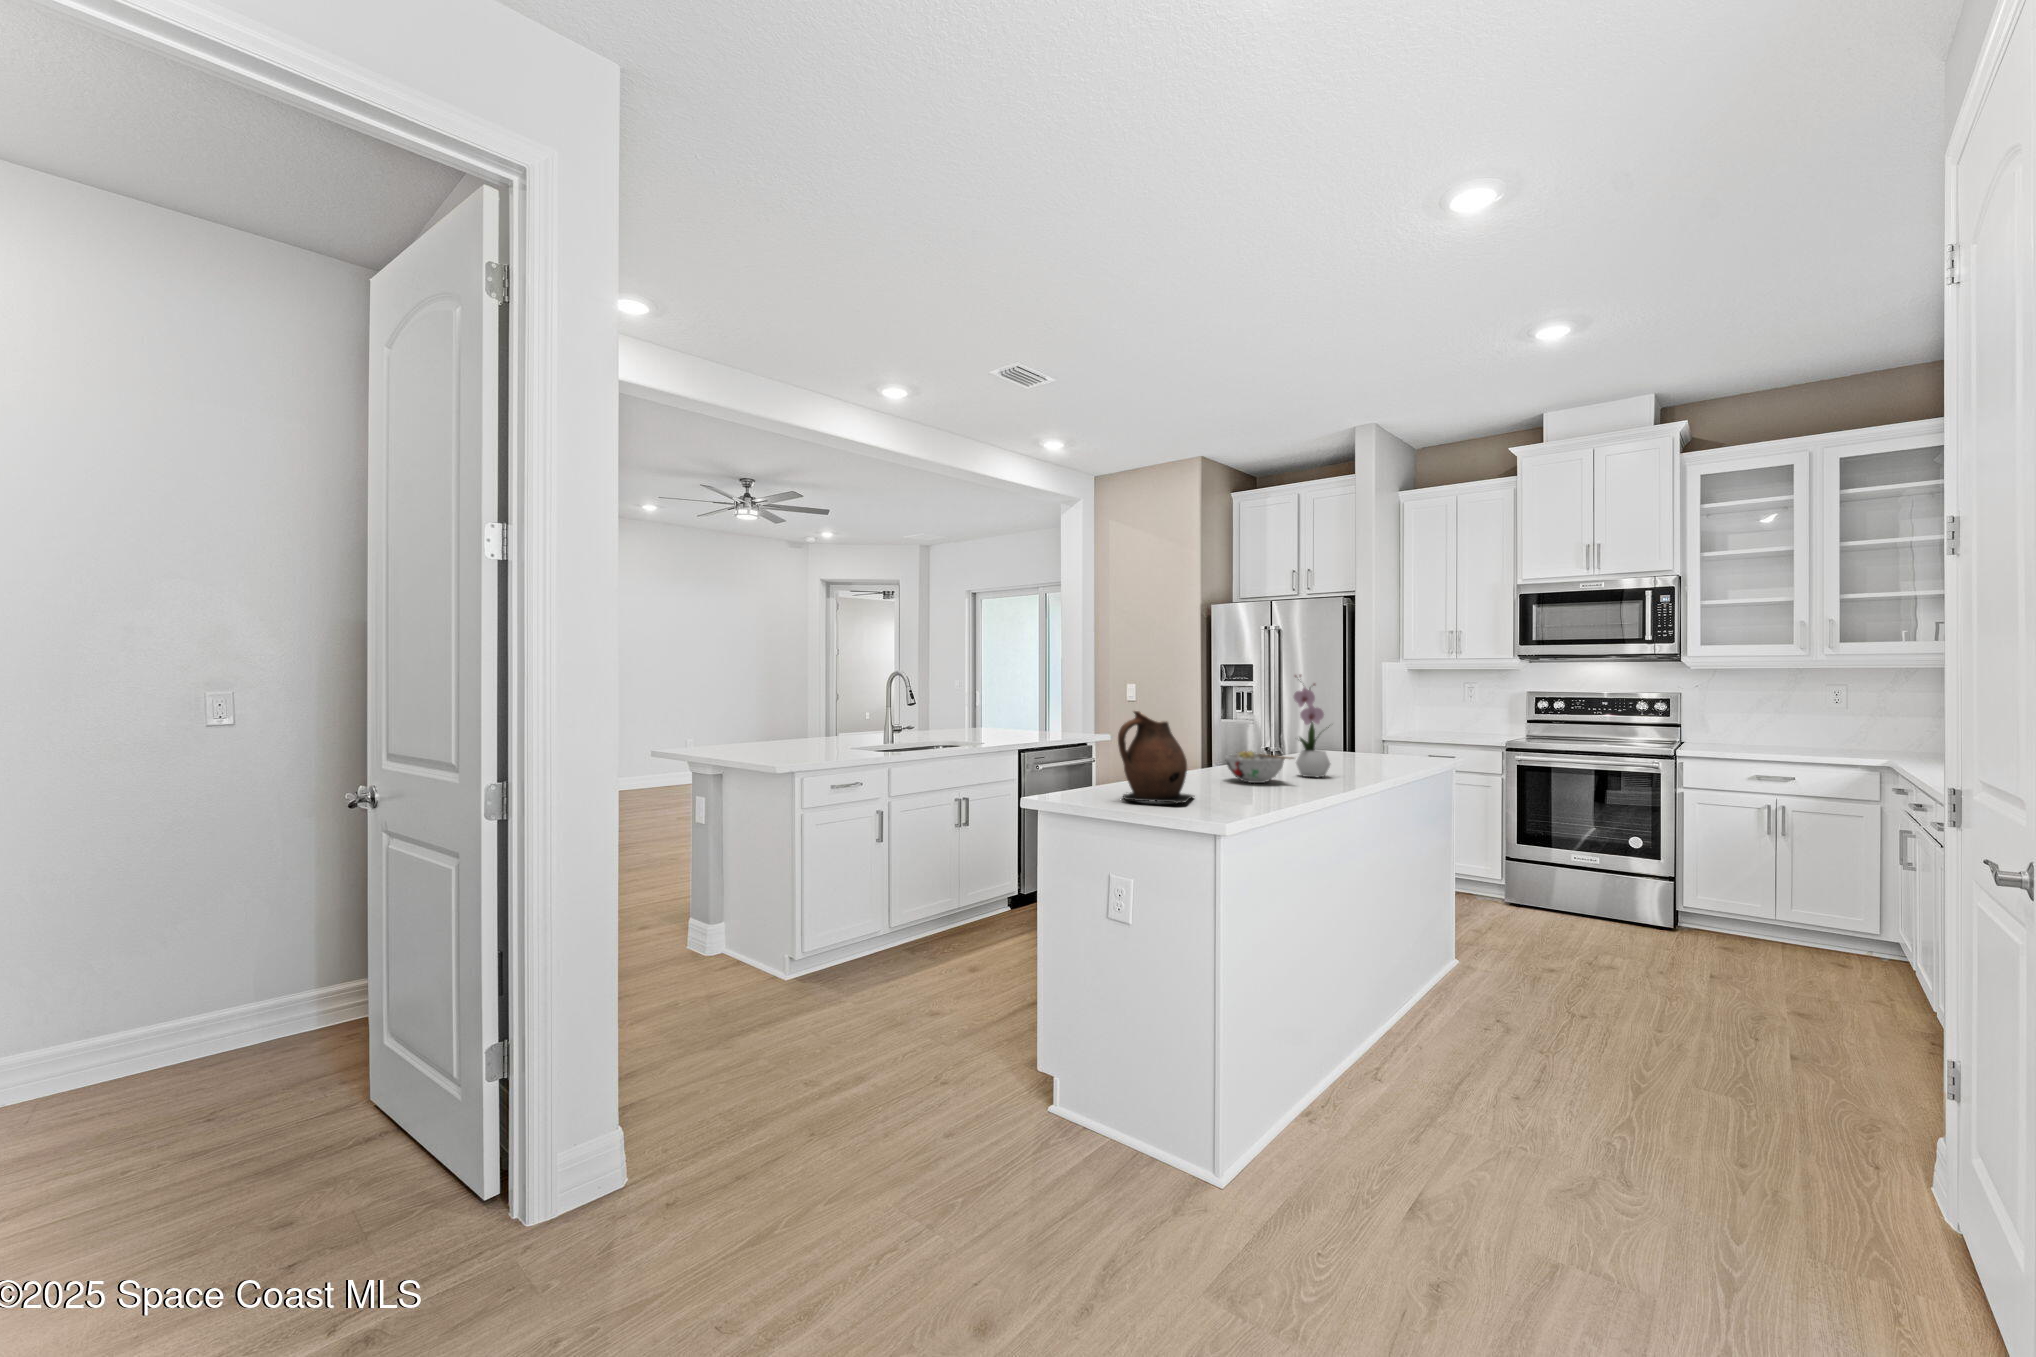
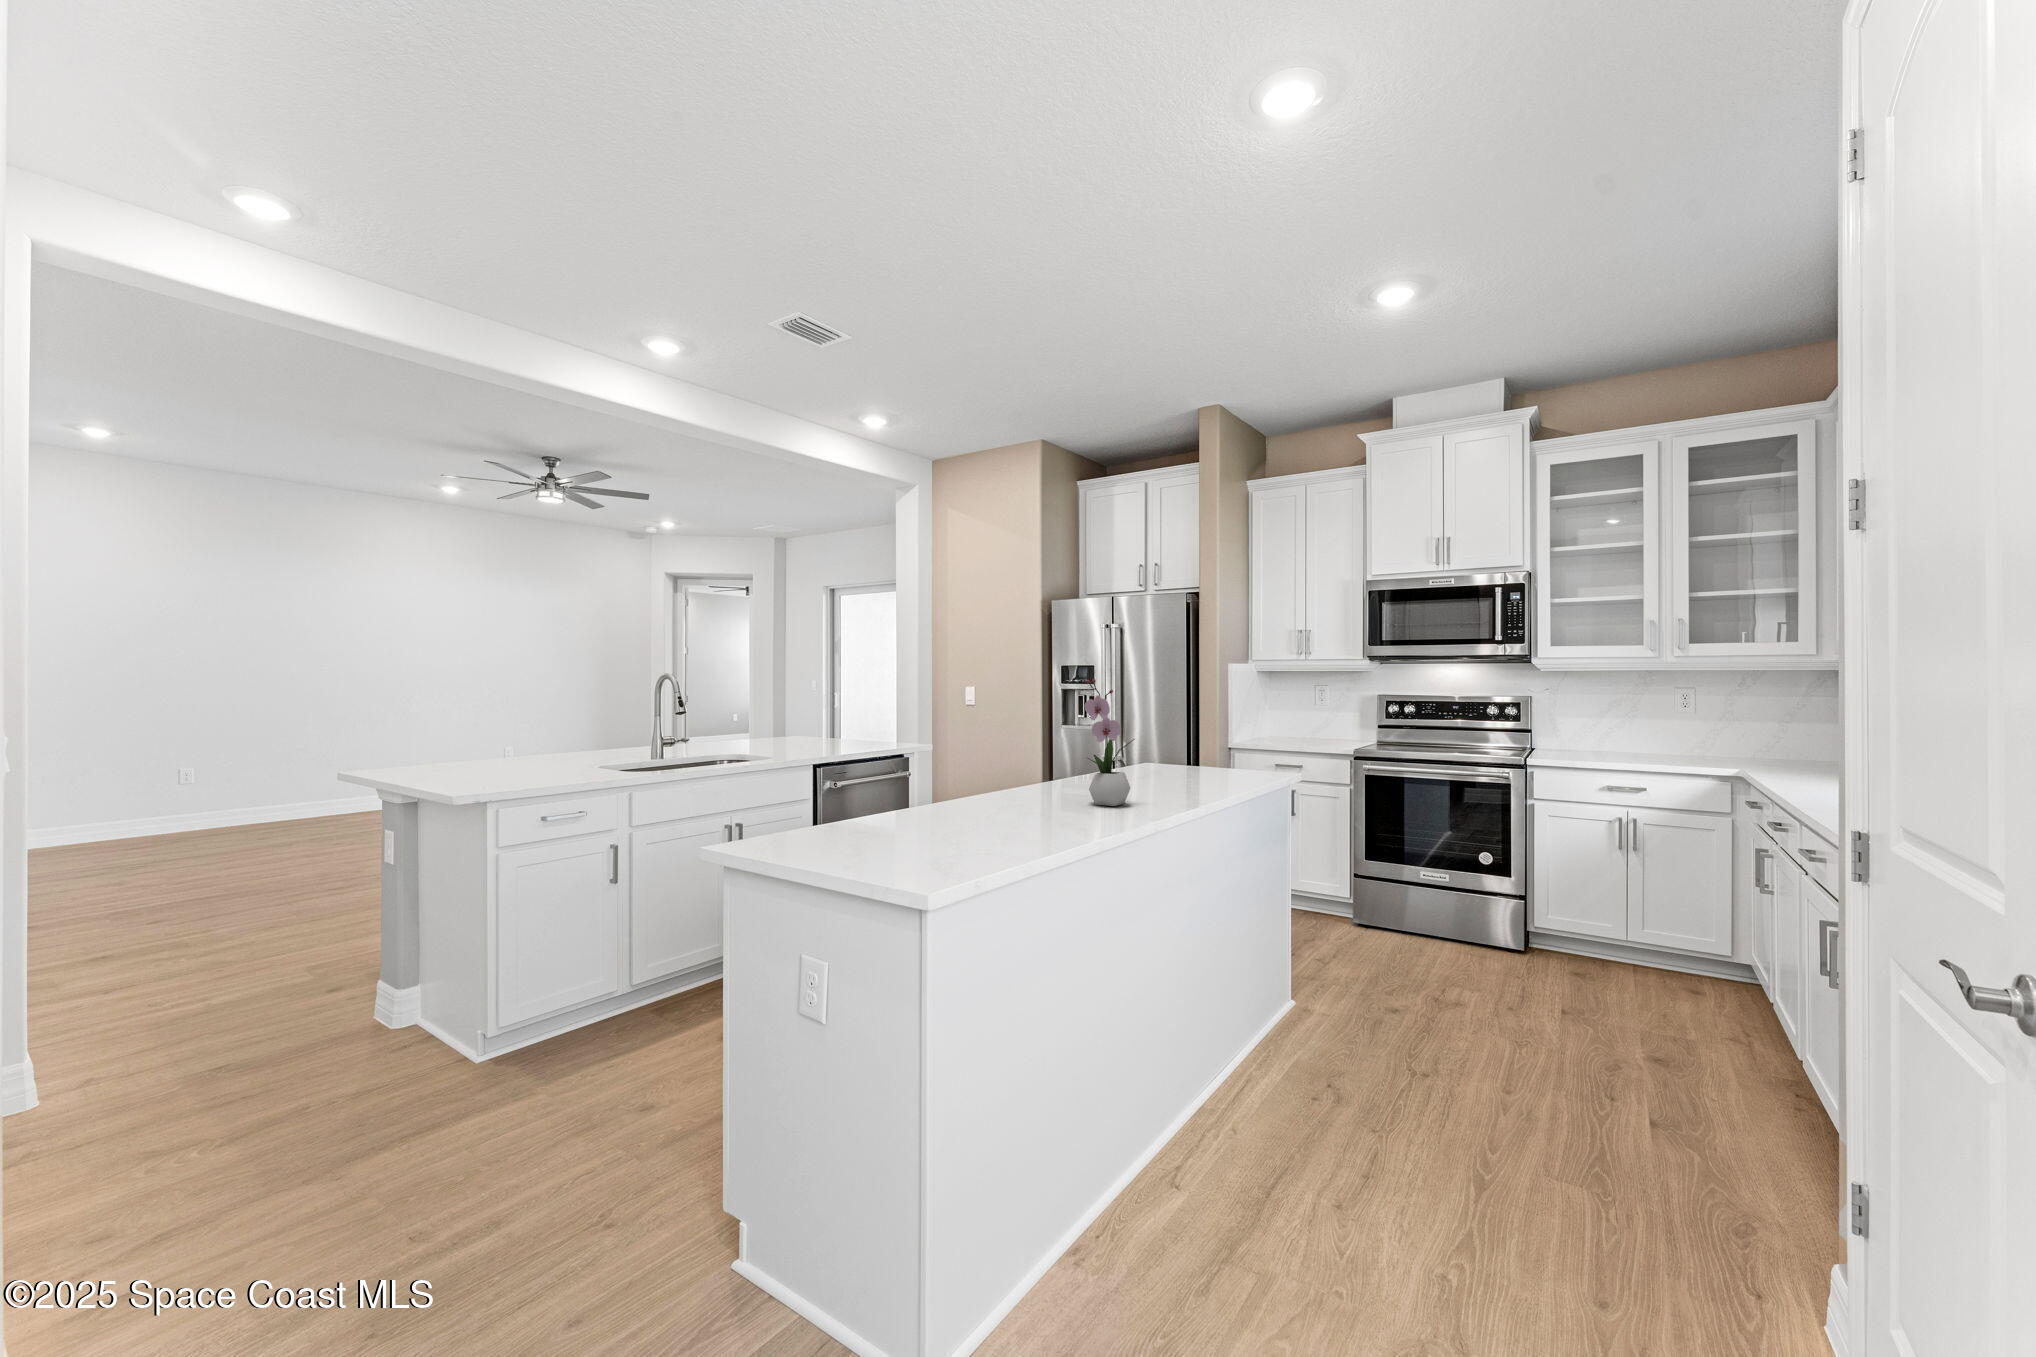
ceramic pitcher: present [1118,711,1194,803] -> none [816,730,928,859]
bowl: present [1225,751,1293,783] -> none [993,776,1077,817]

